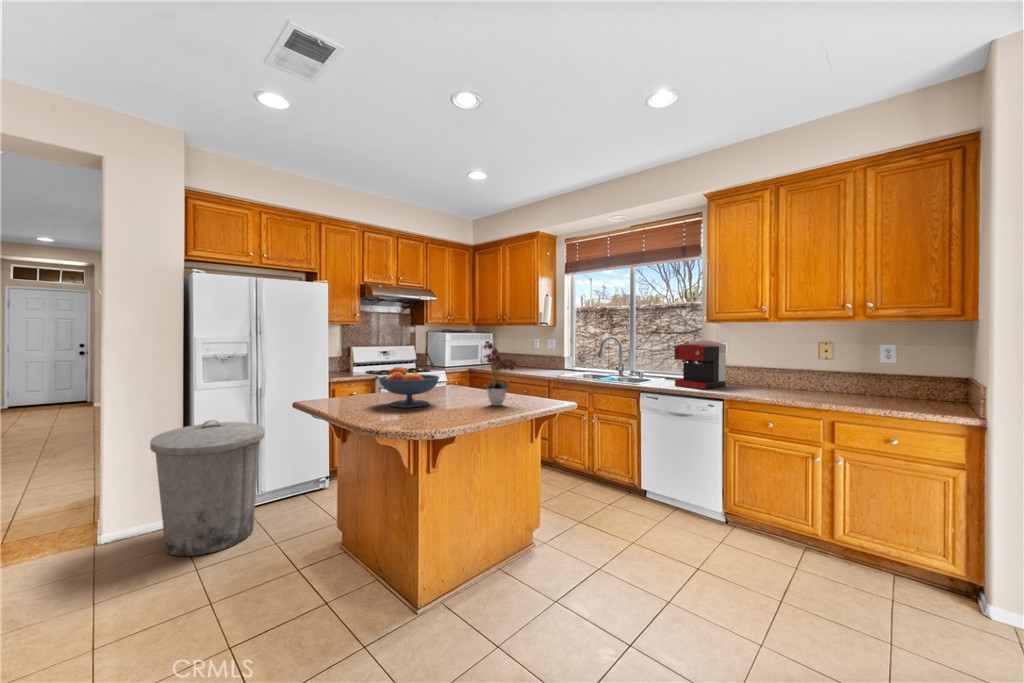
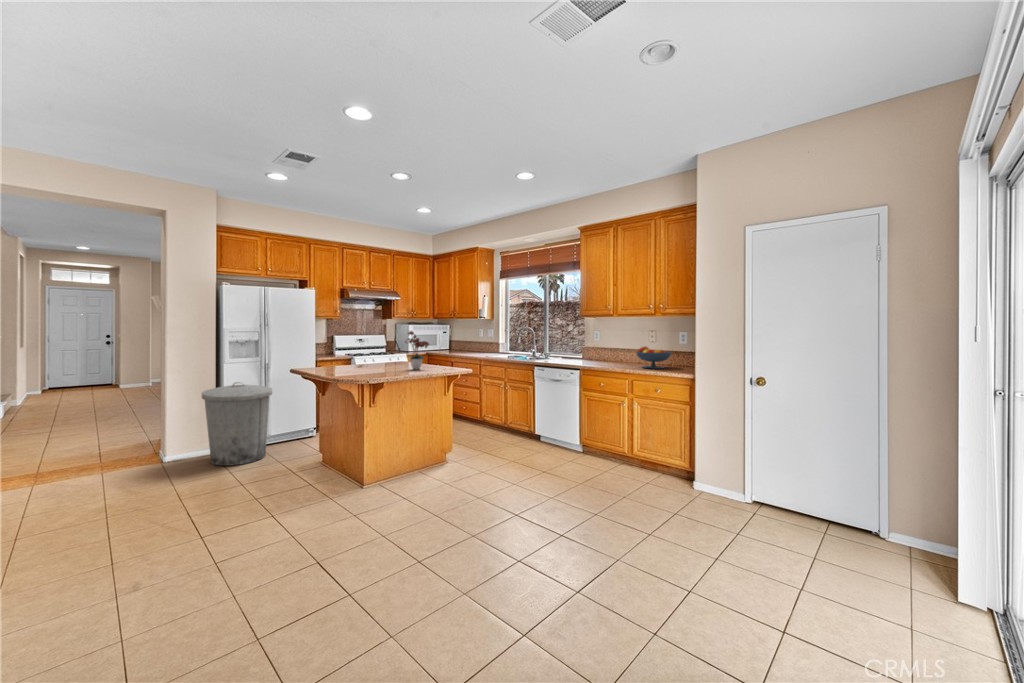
coffee maker: present [674,340,726,389] -> none [558,330,592,364]
fruit bowl: present [379,367,439,408] -> present [636,346,671,369]

